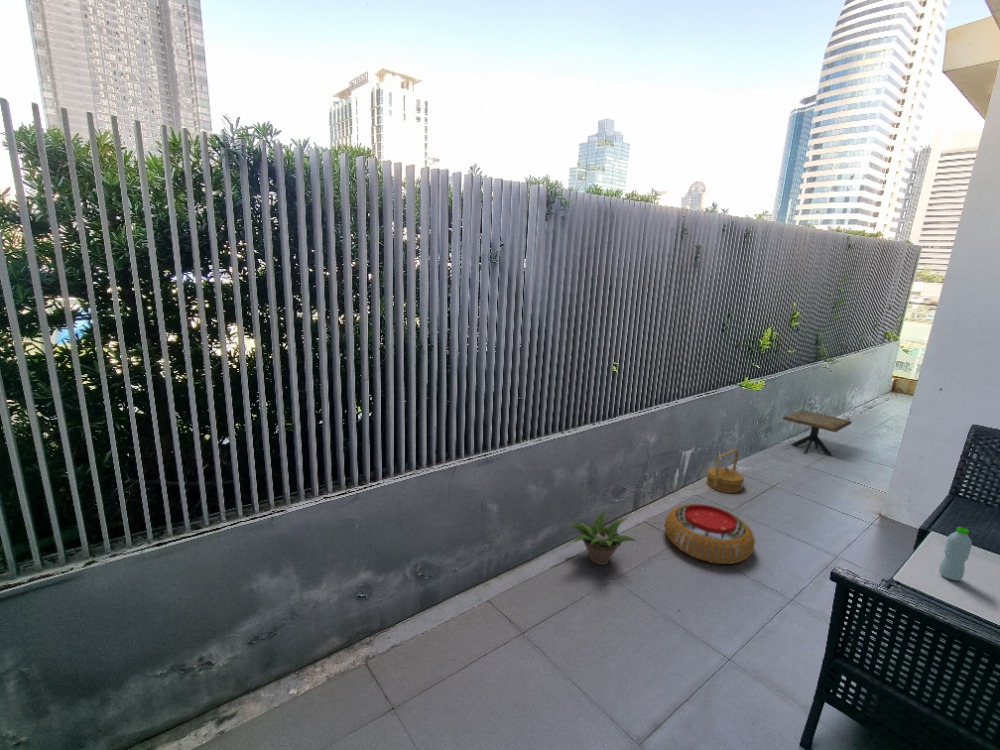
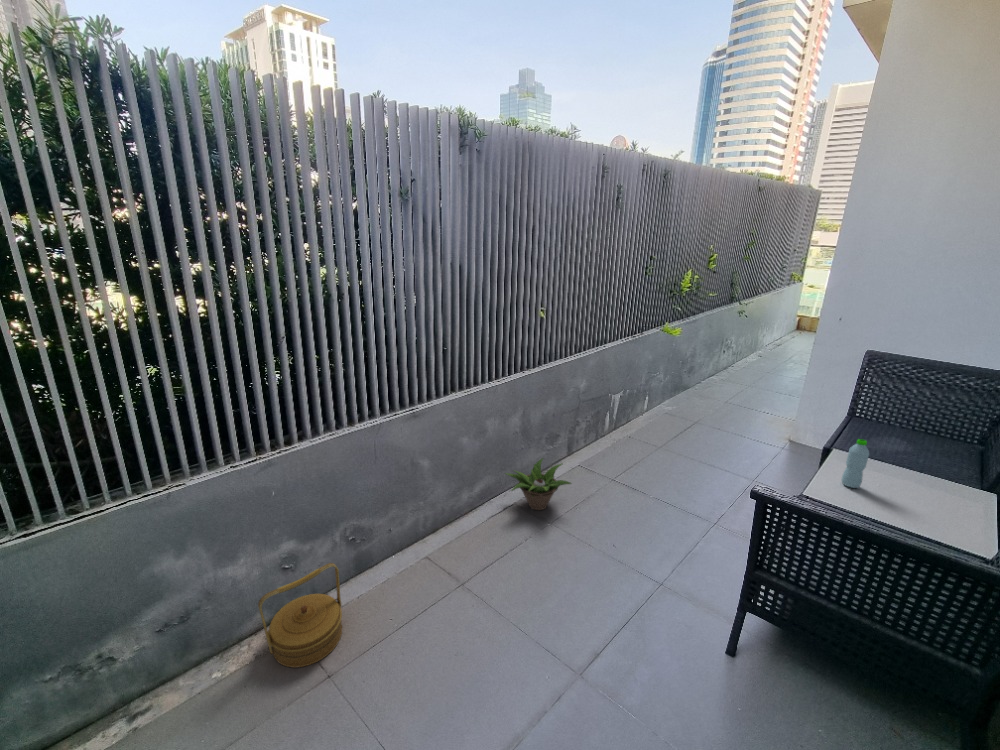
side table: present [783,410,852,455] -> none [704,351,764,392]
woven basket: present [707,449,744,493] -> present [258,563,342,668]
pouf: present [665,504,755,564] -> none [599,444,682,498]

